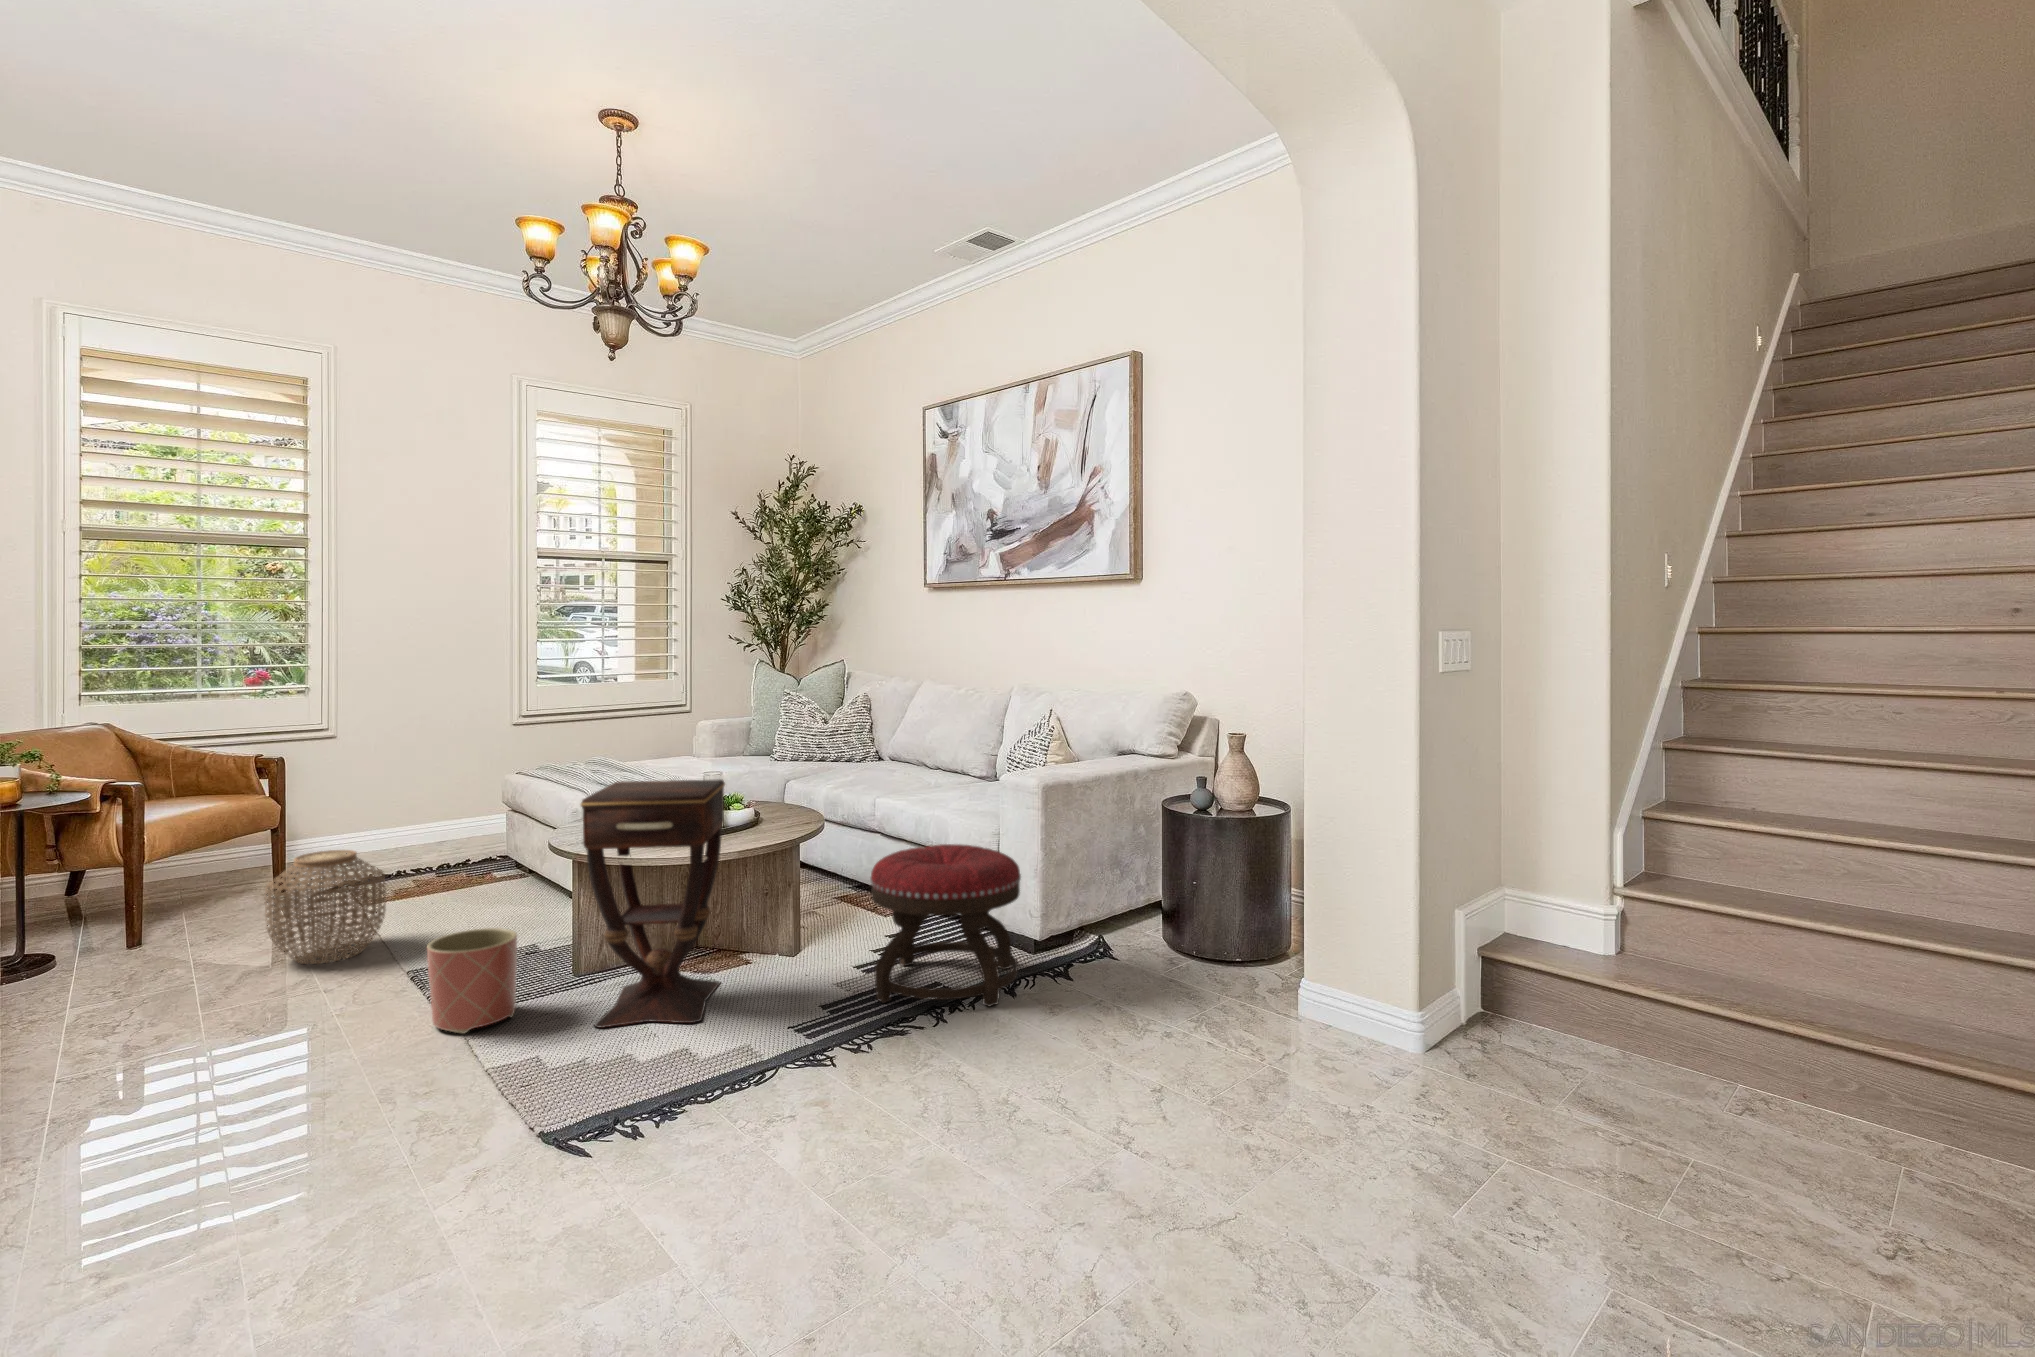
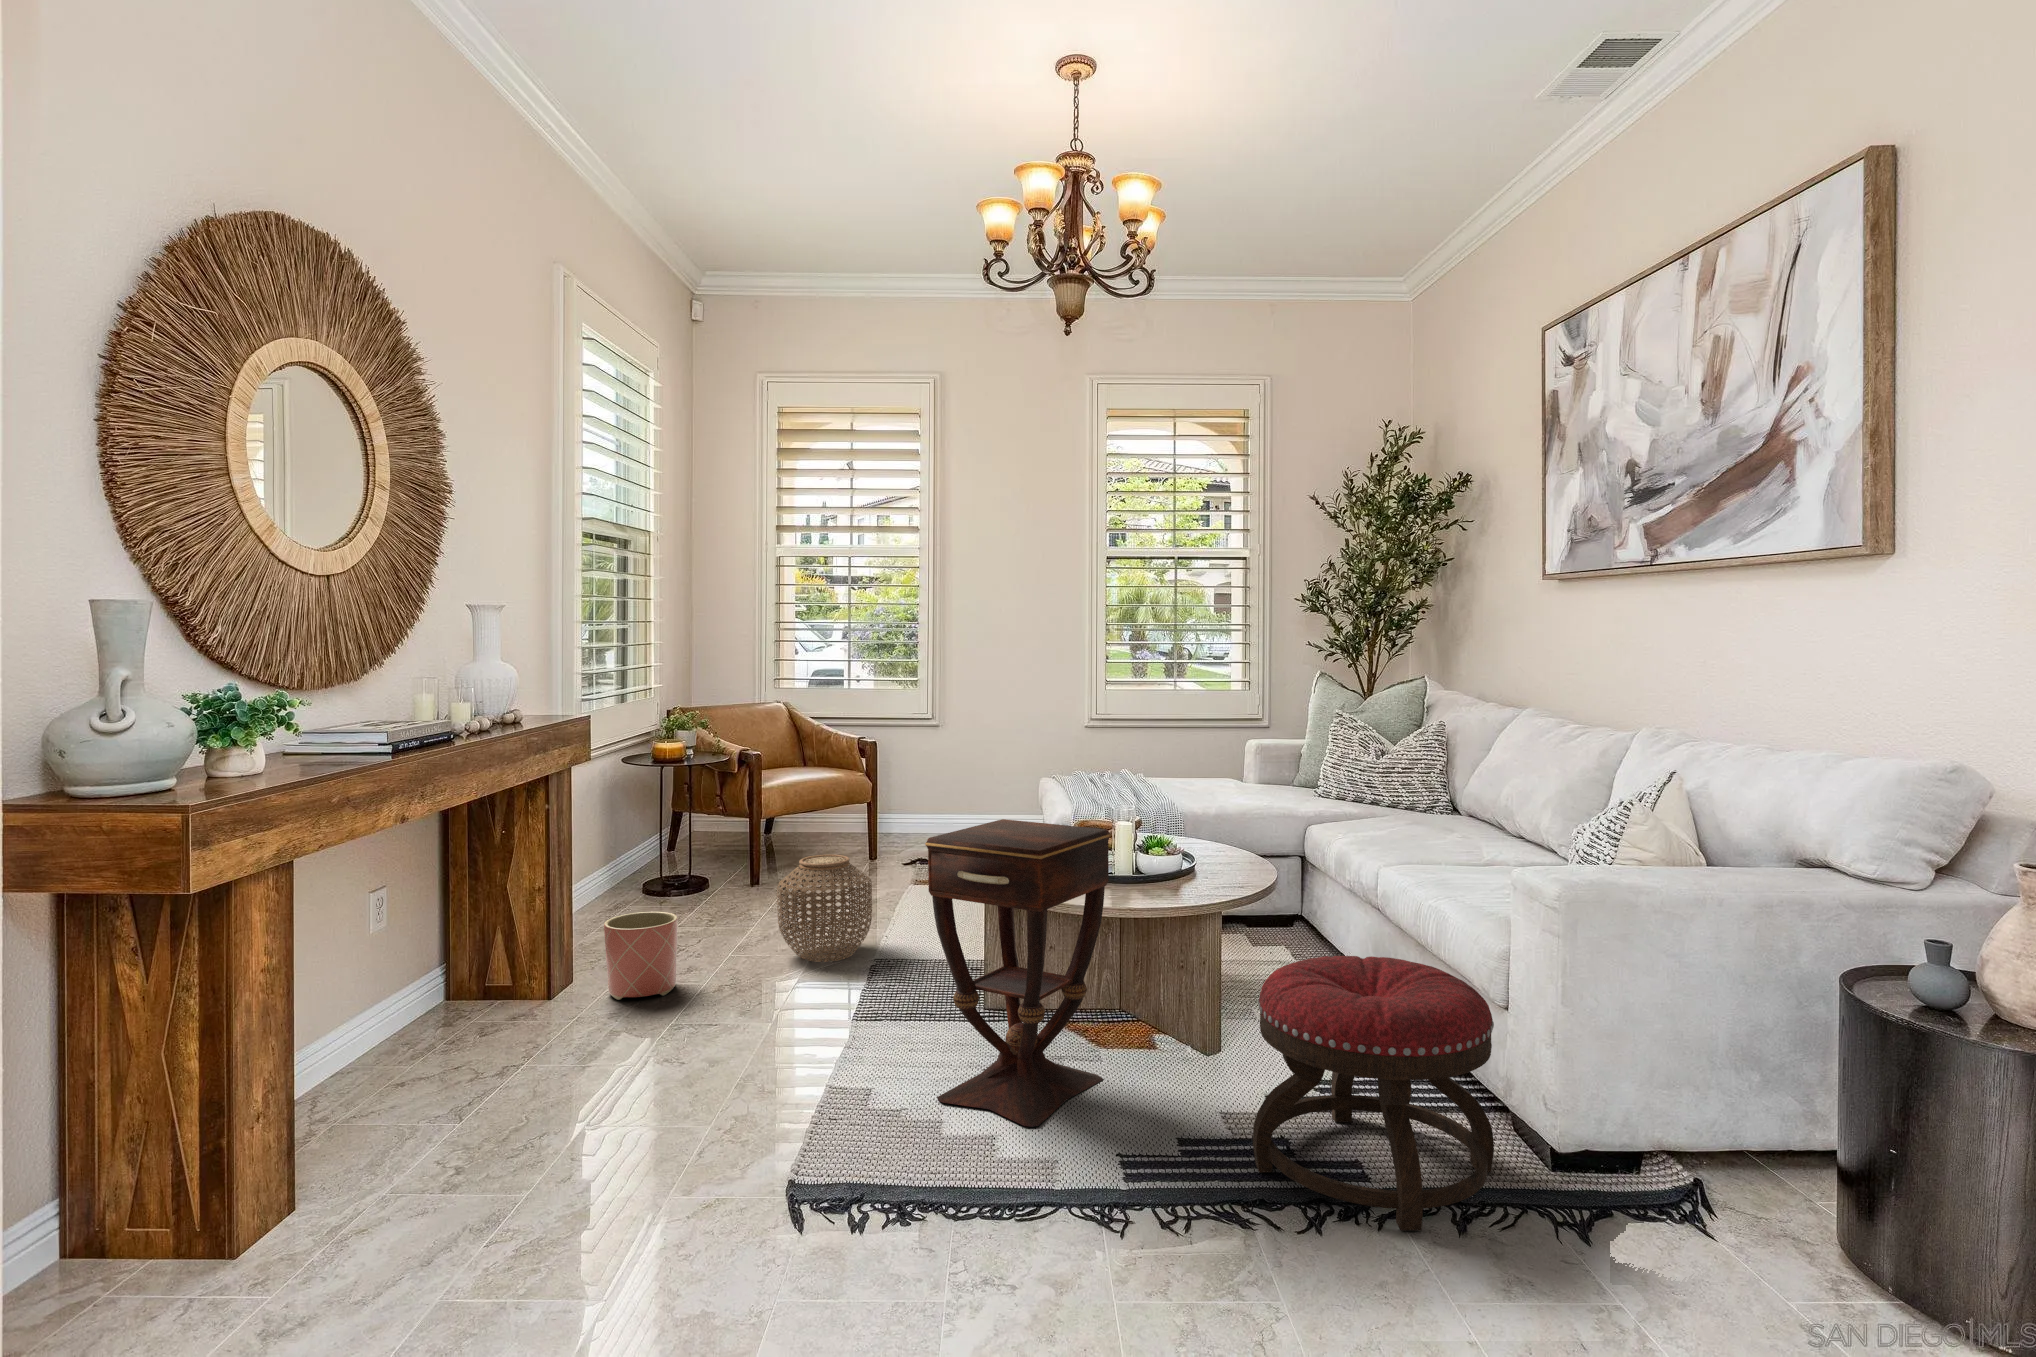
planter: present [427,928,517,1033] -> present [604,912,678,1000]

